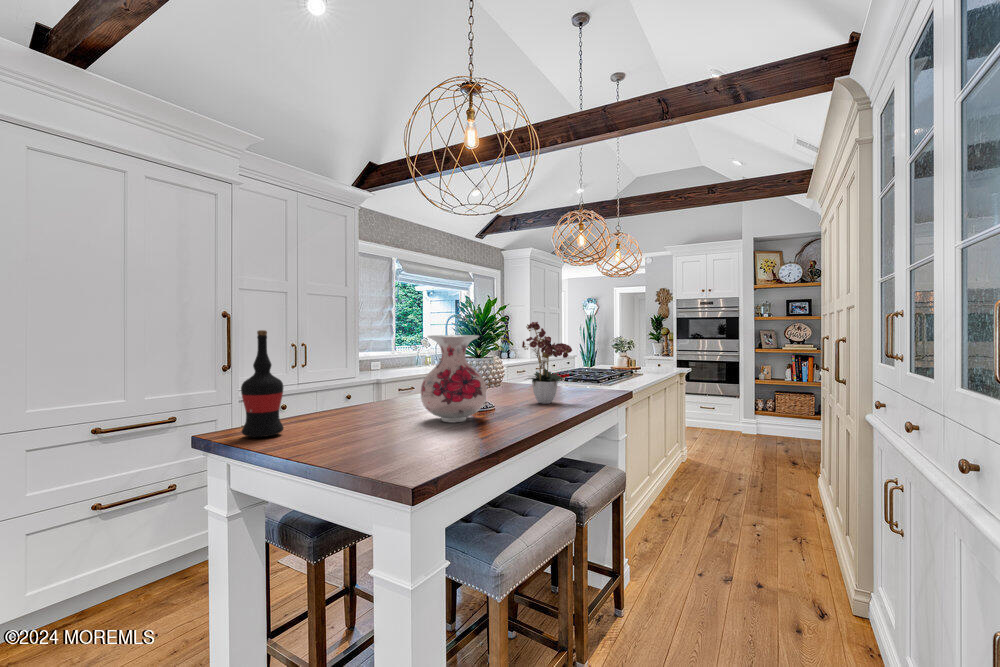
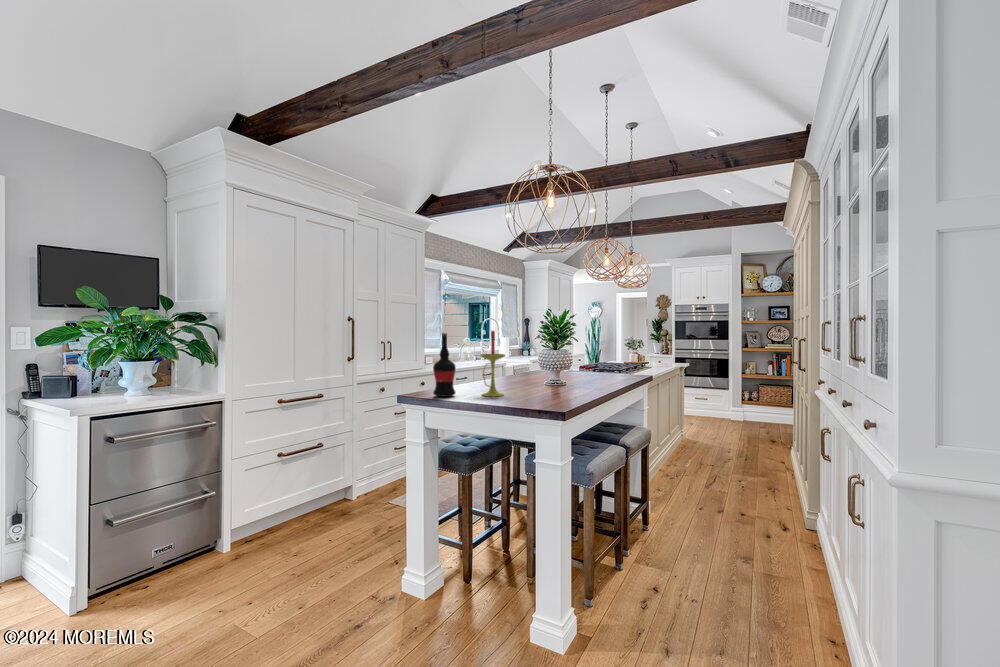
flower arrangement: present [522,322,572,404] -> none [580,325,618,383]
candle: none [320,323,369,437] -> present [481,331,505,397]
vase: present [421,335,487,422] -> none [528,336,569,391]

